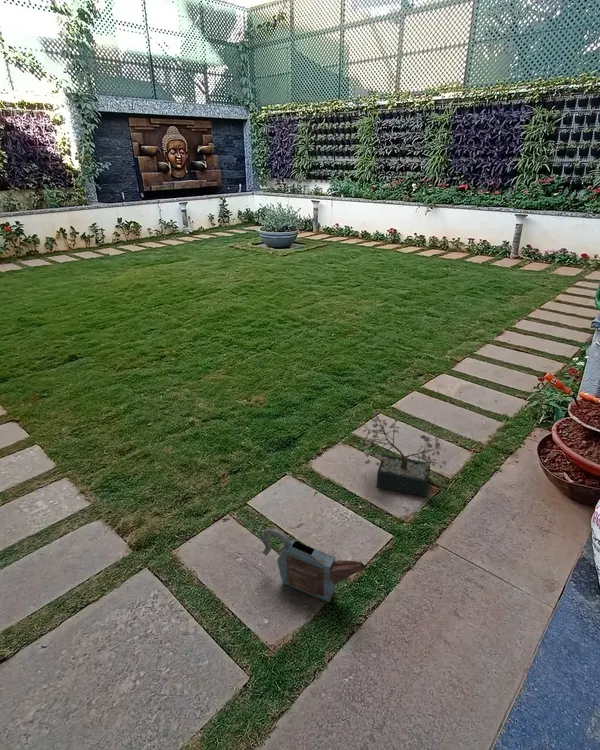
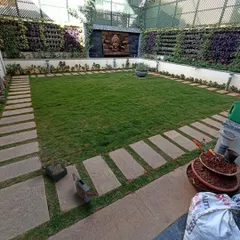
decorative plant: present [361,411,447,497] -> present [36,145,70,181]

